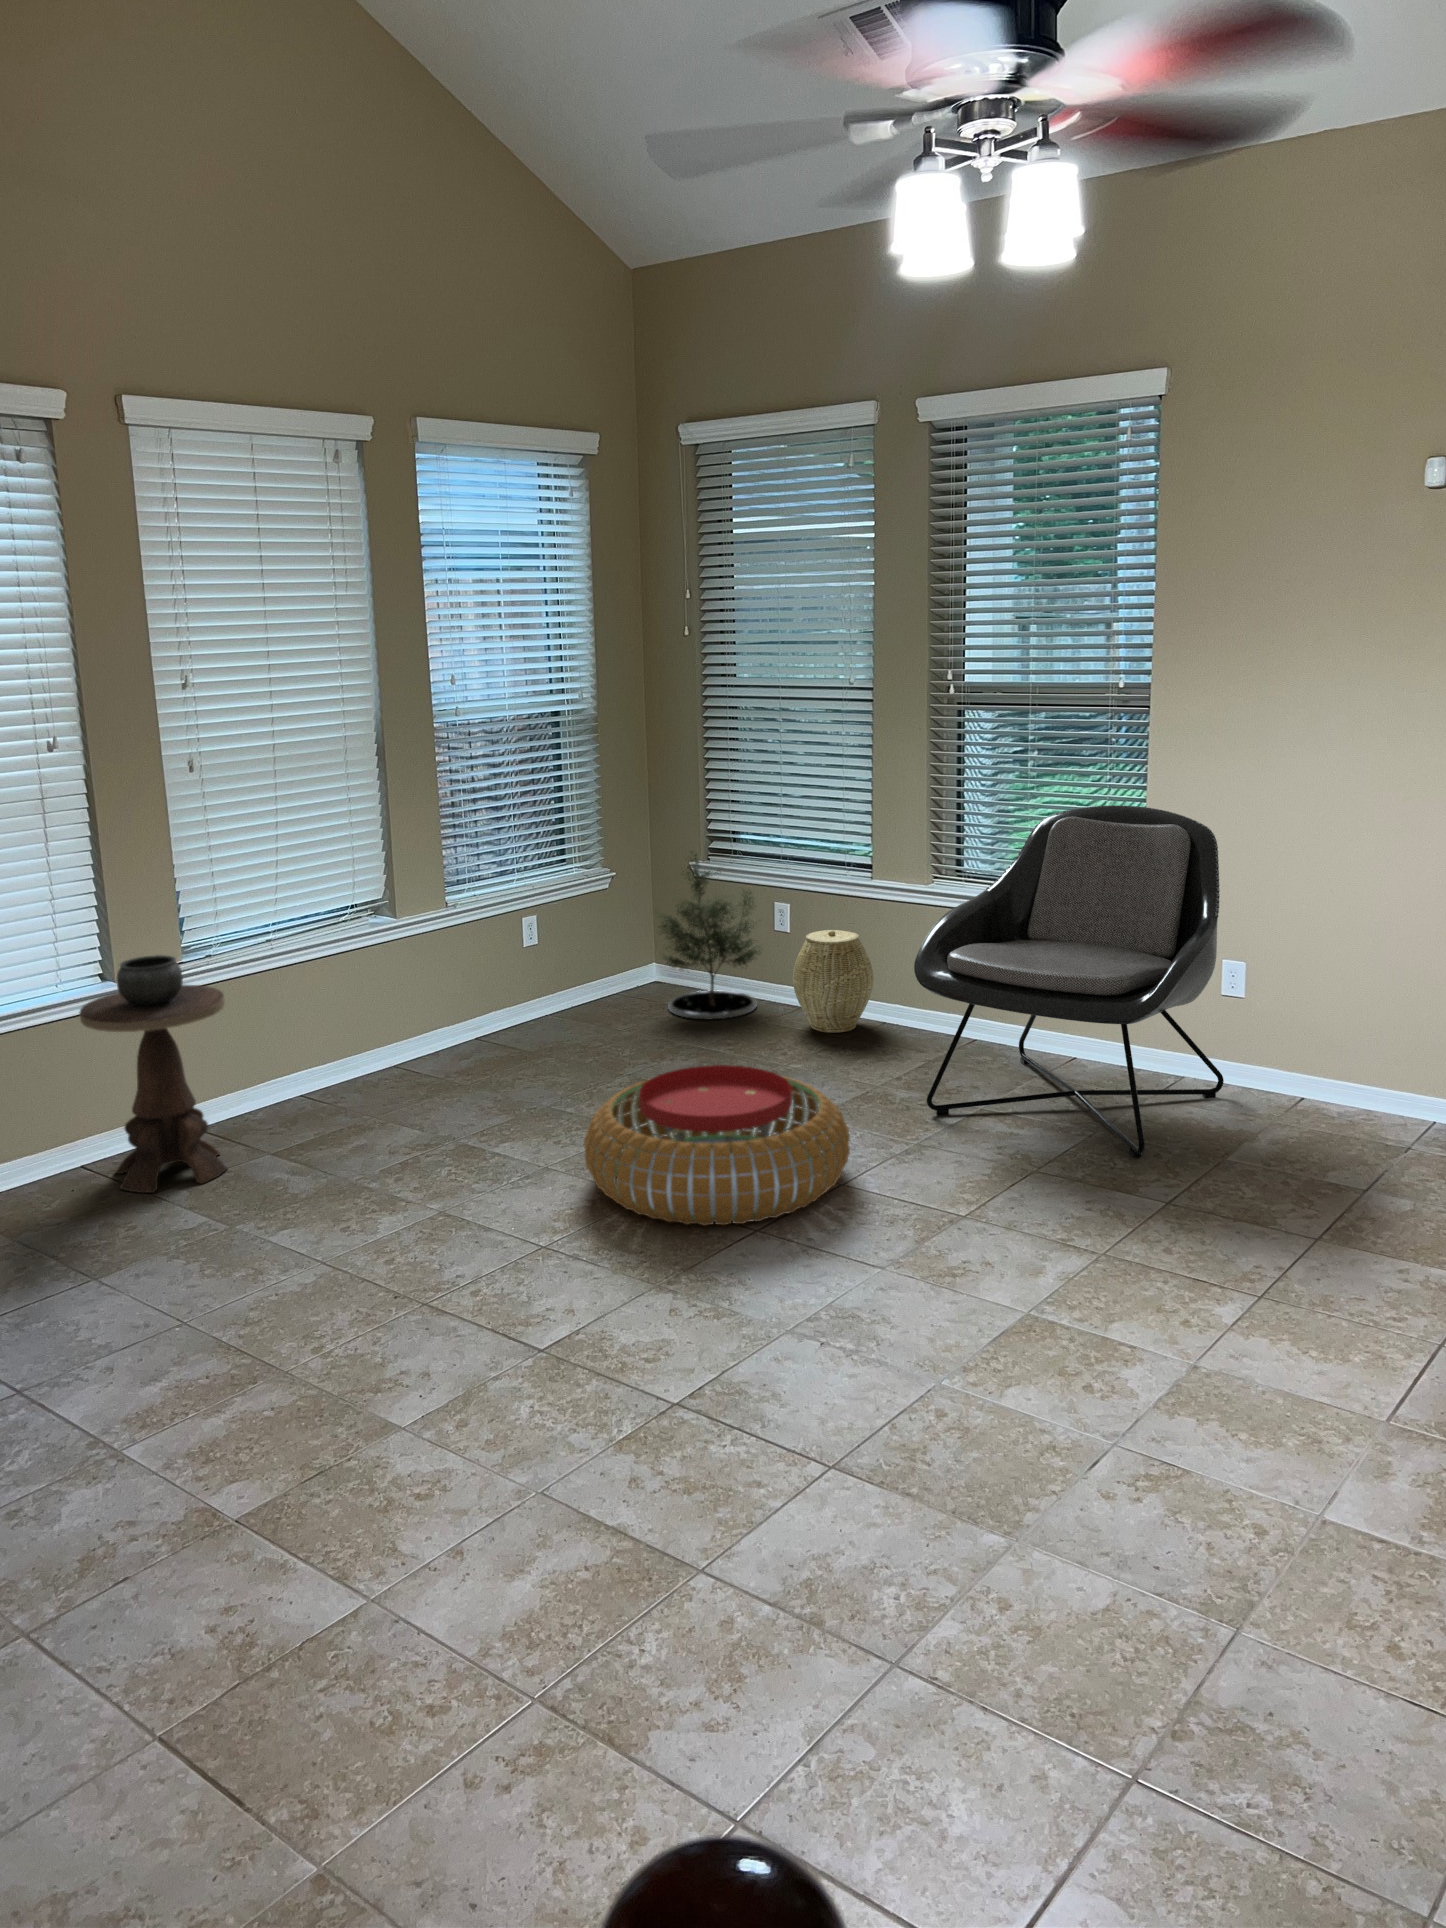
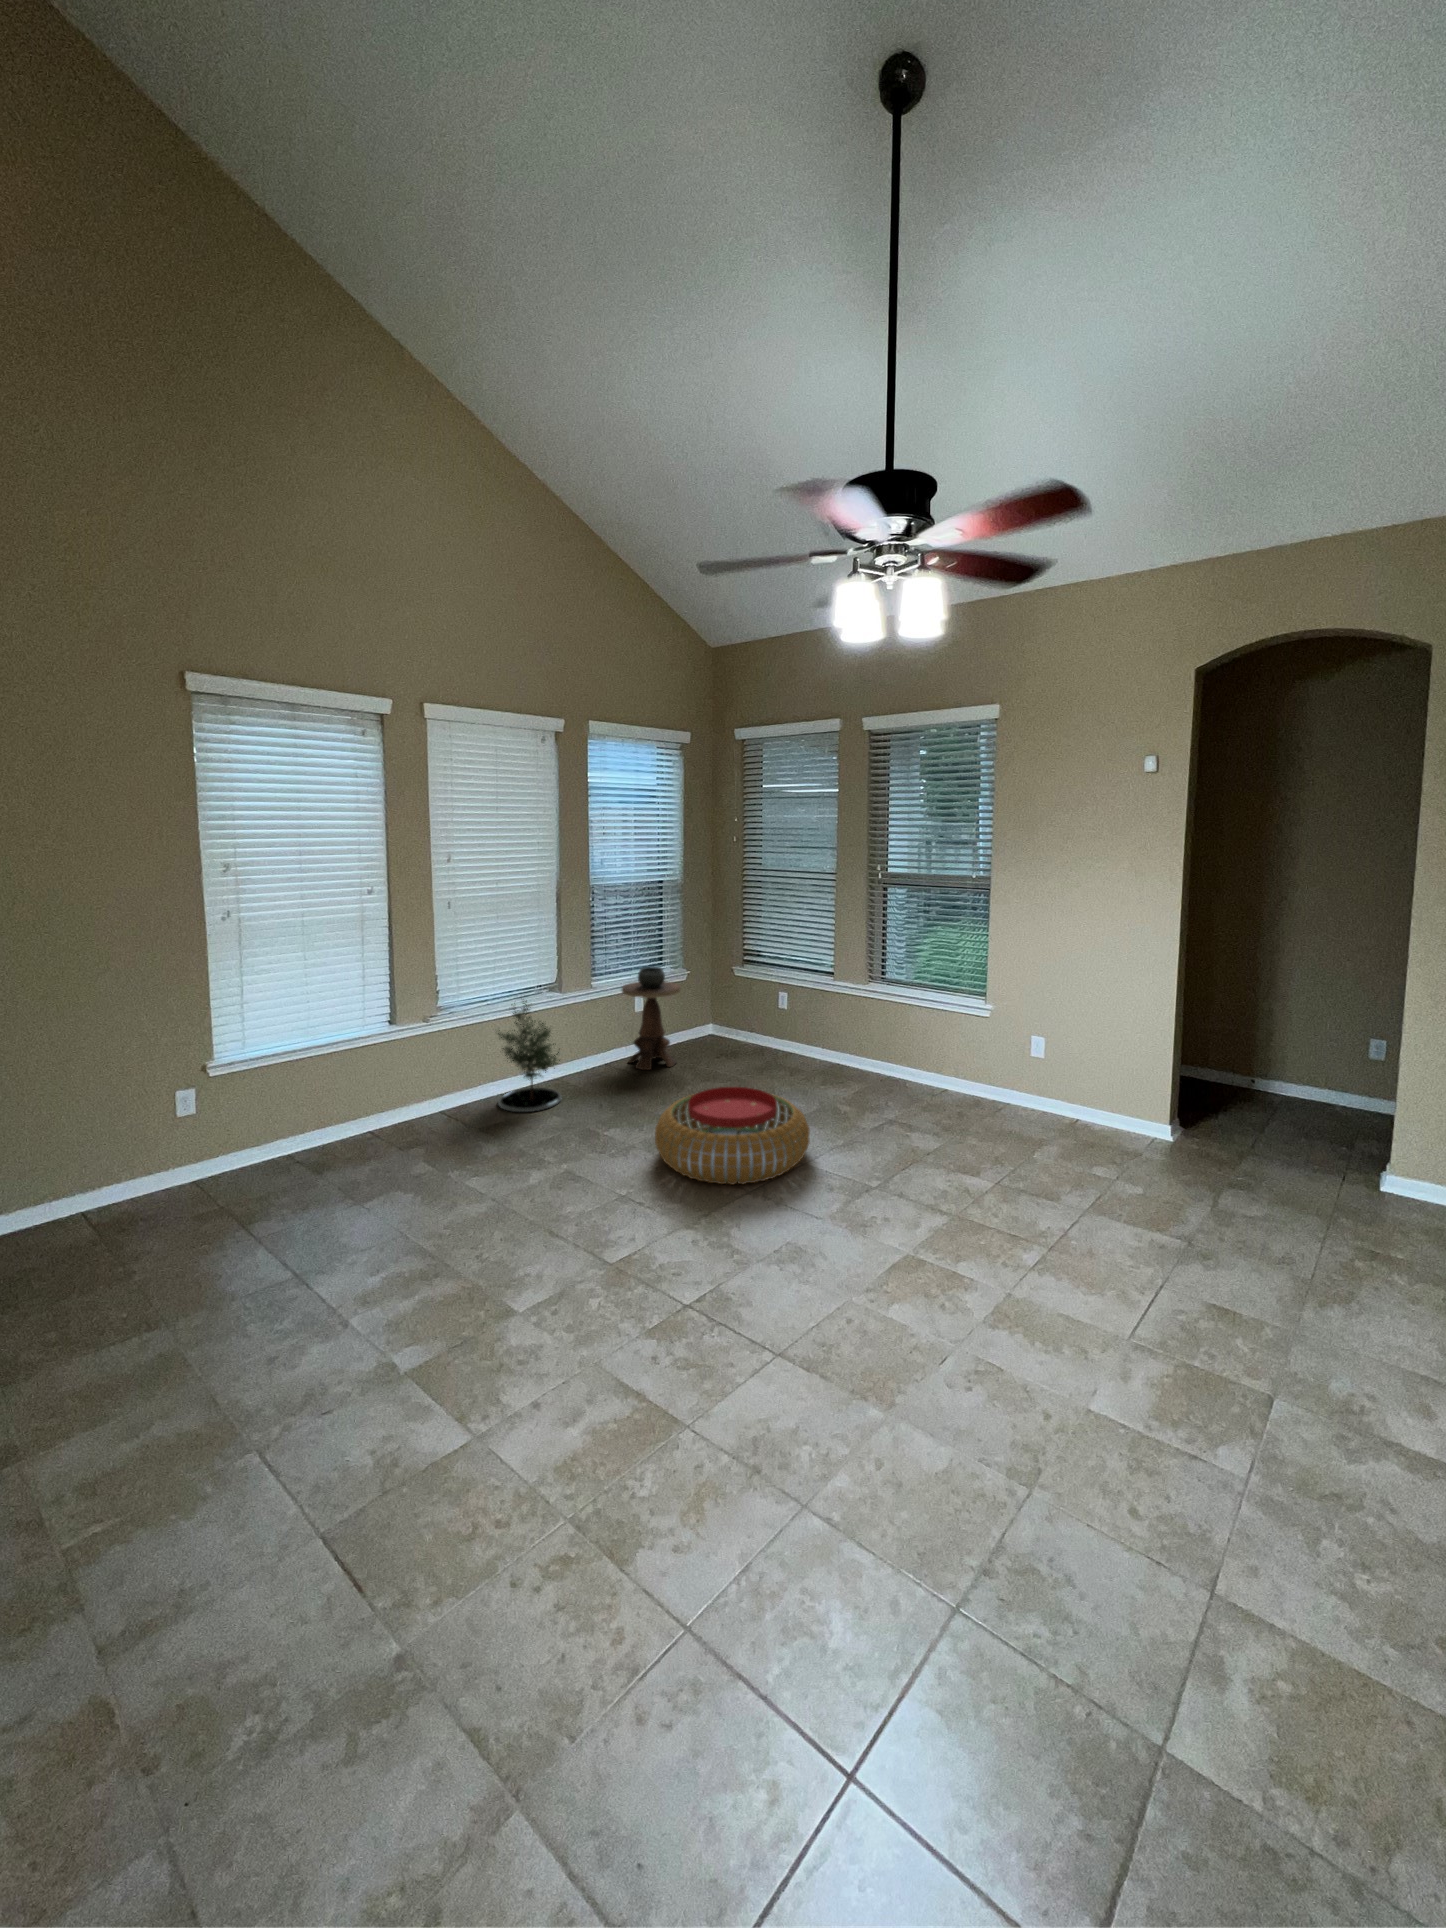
lounge chair: present [914,805,1224,1157] -> none [852,945,1031,1152]
potted tree: present [655,851,760,1019] -> present [498,1000,562,1112]
woven basket: present [793,930,873,1033] -> none [787,1009,832,1068]
side table: present [79,955,227,1193] -> present [622,967,681,1070]

